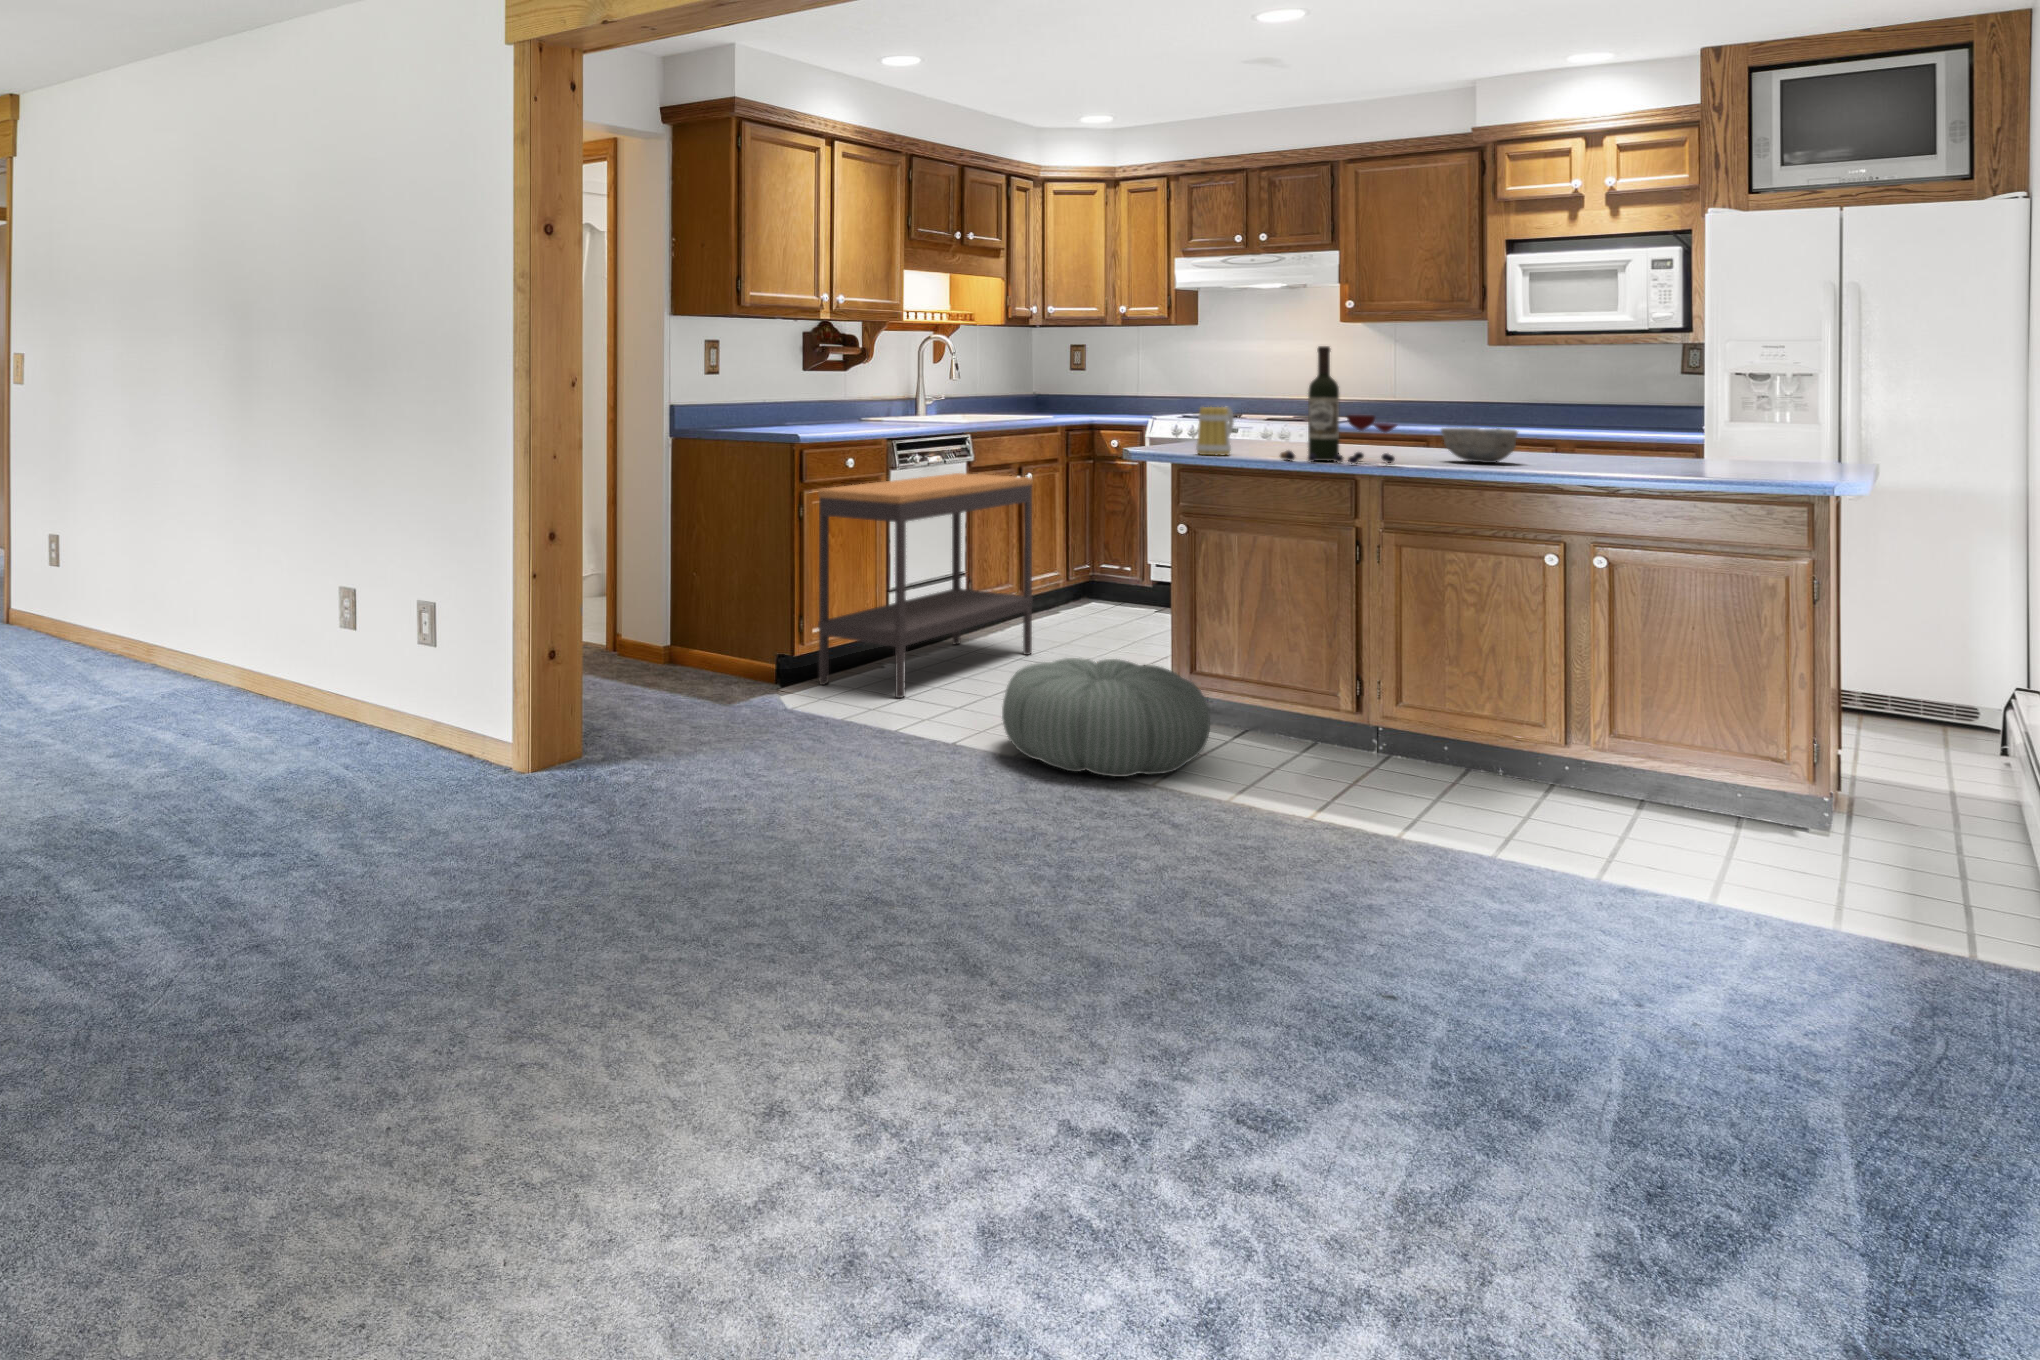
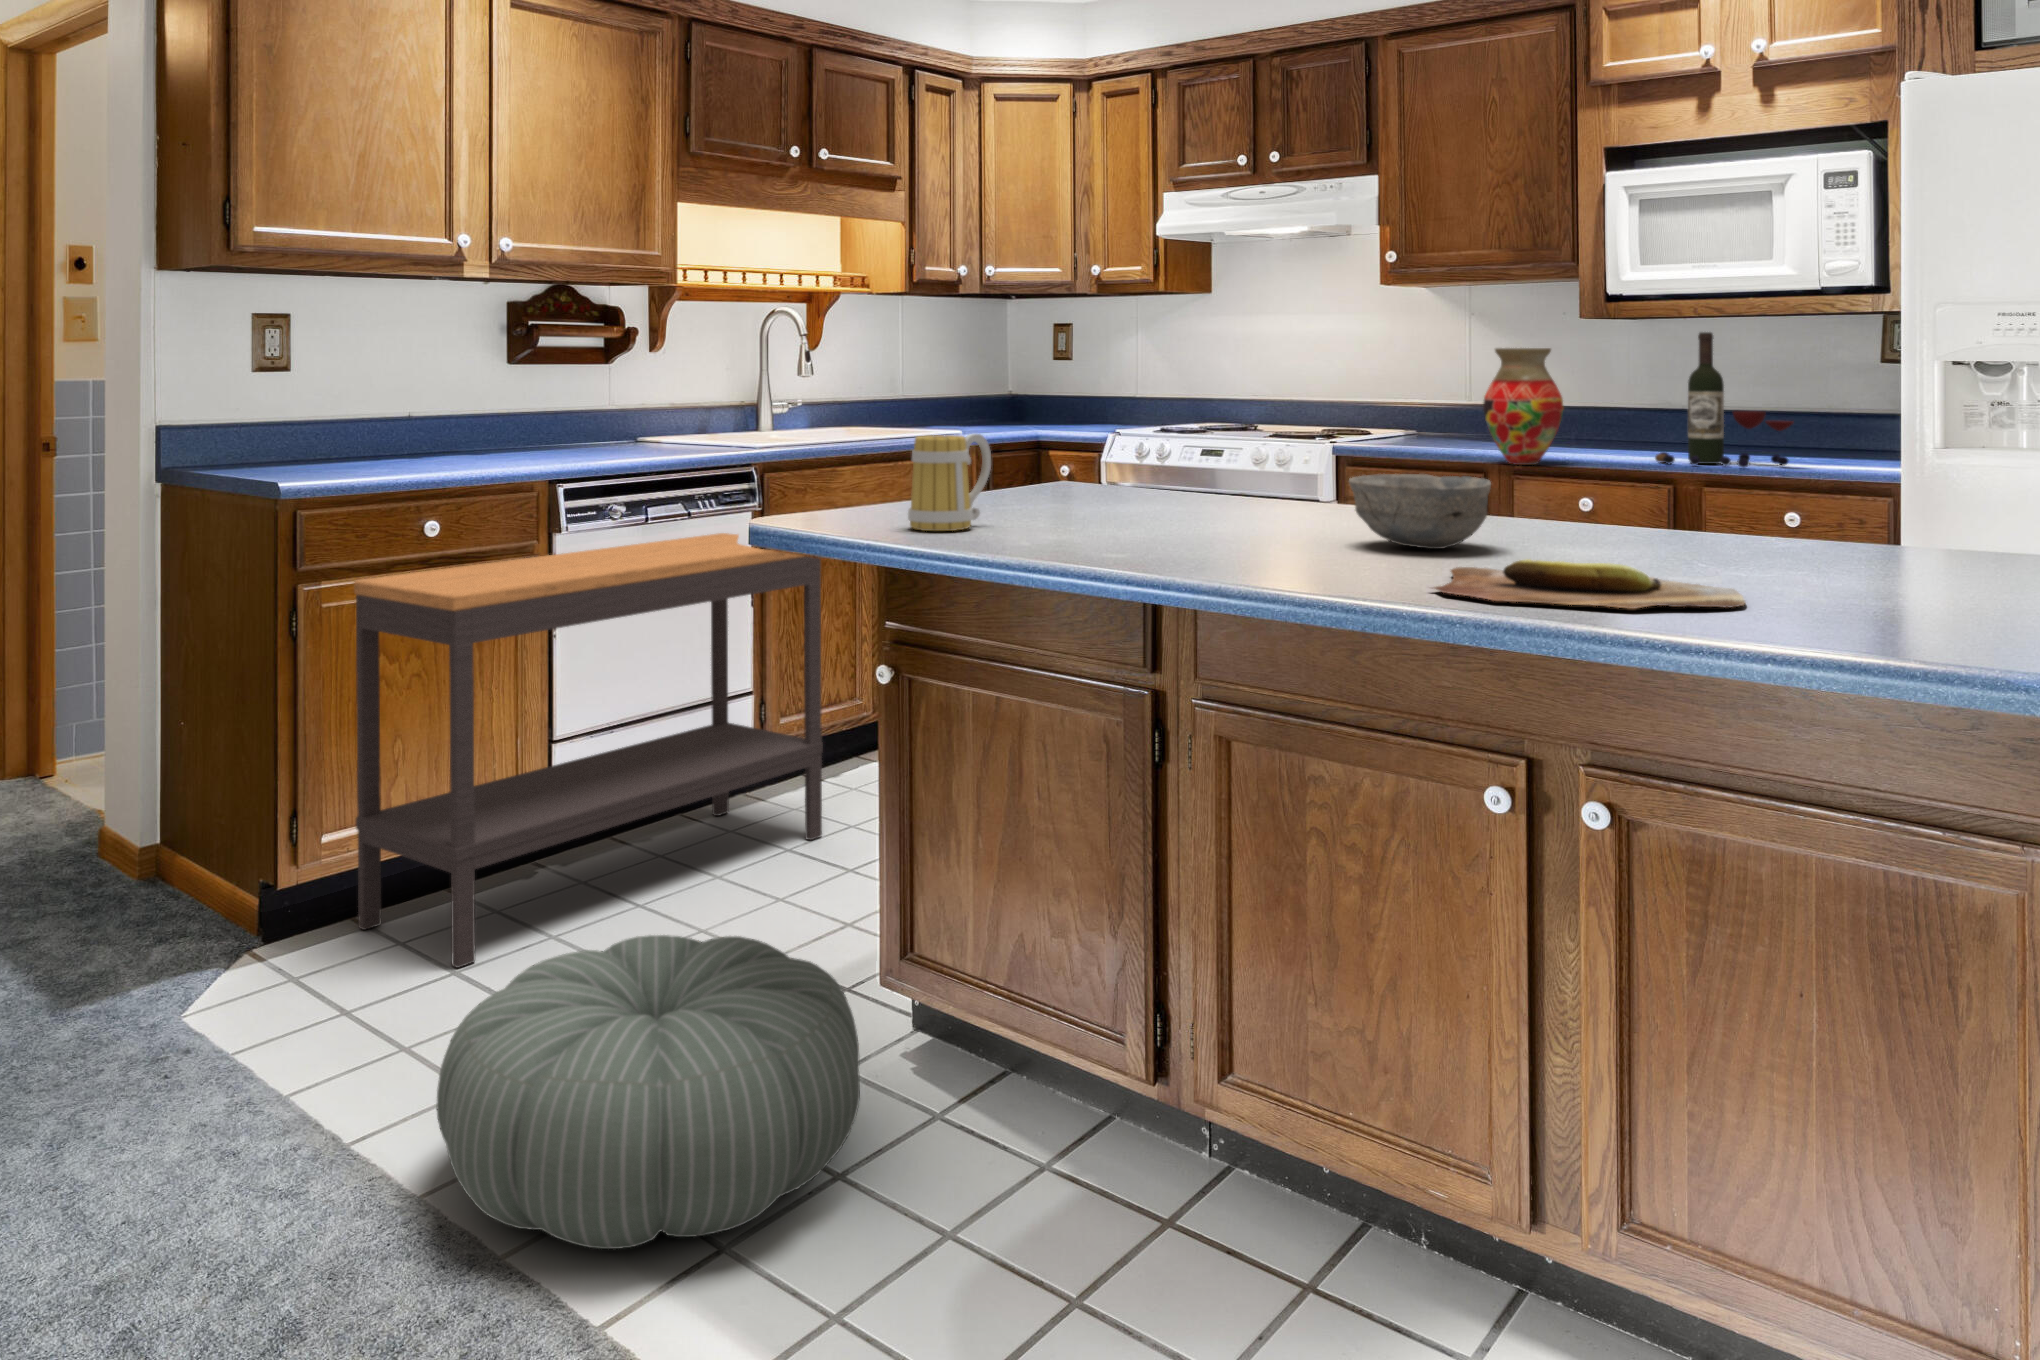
wine bottle: present [1280,346,1397,464] -> present [1655,332,1793,468]
vase: none [1426,364,1479,436] -> present [1483,348,1564,465]
cutting board: none [1517,460,1670,478] -> present [1434,559,1745,609]

